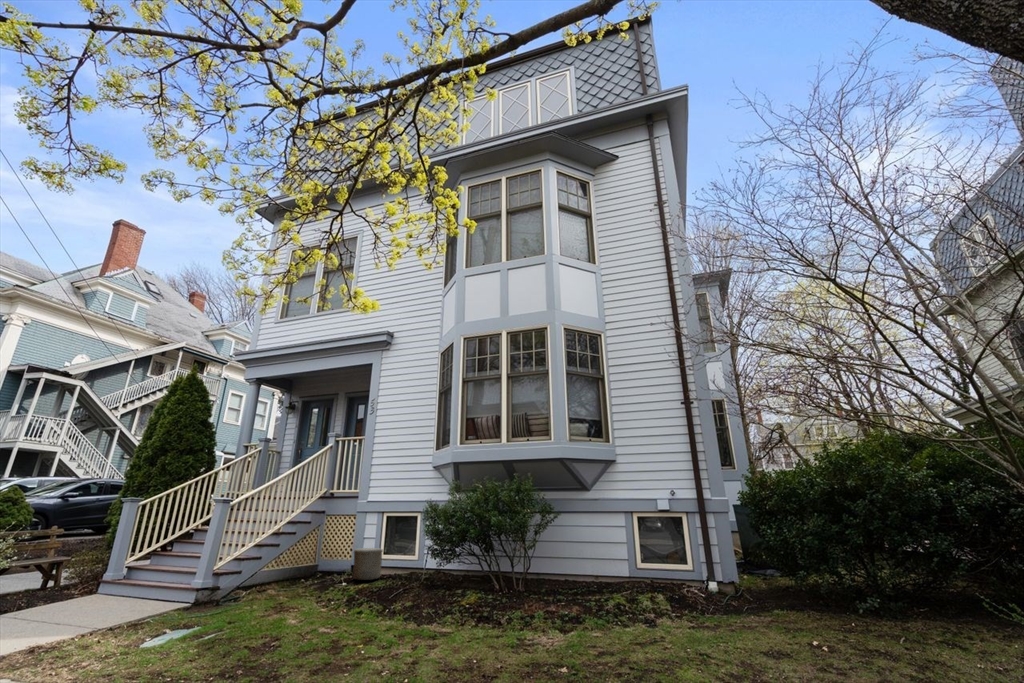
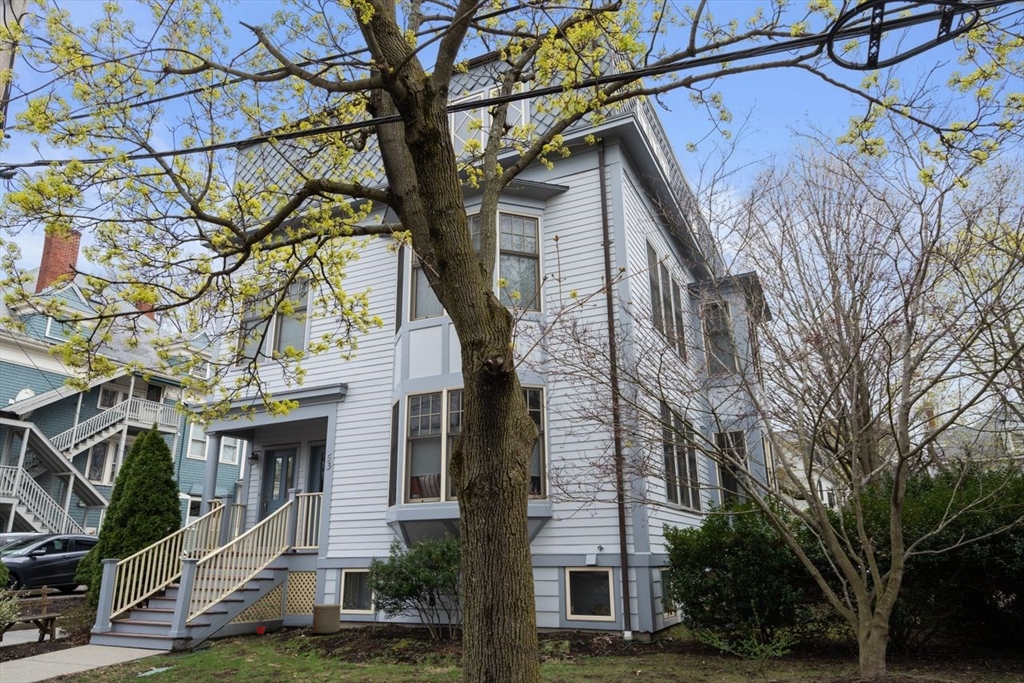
potted plant: none [279,546,319,580] -> present [247,603,278,634]

